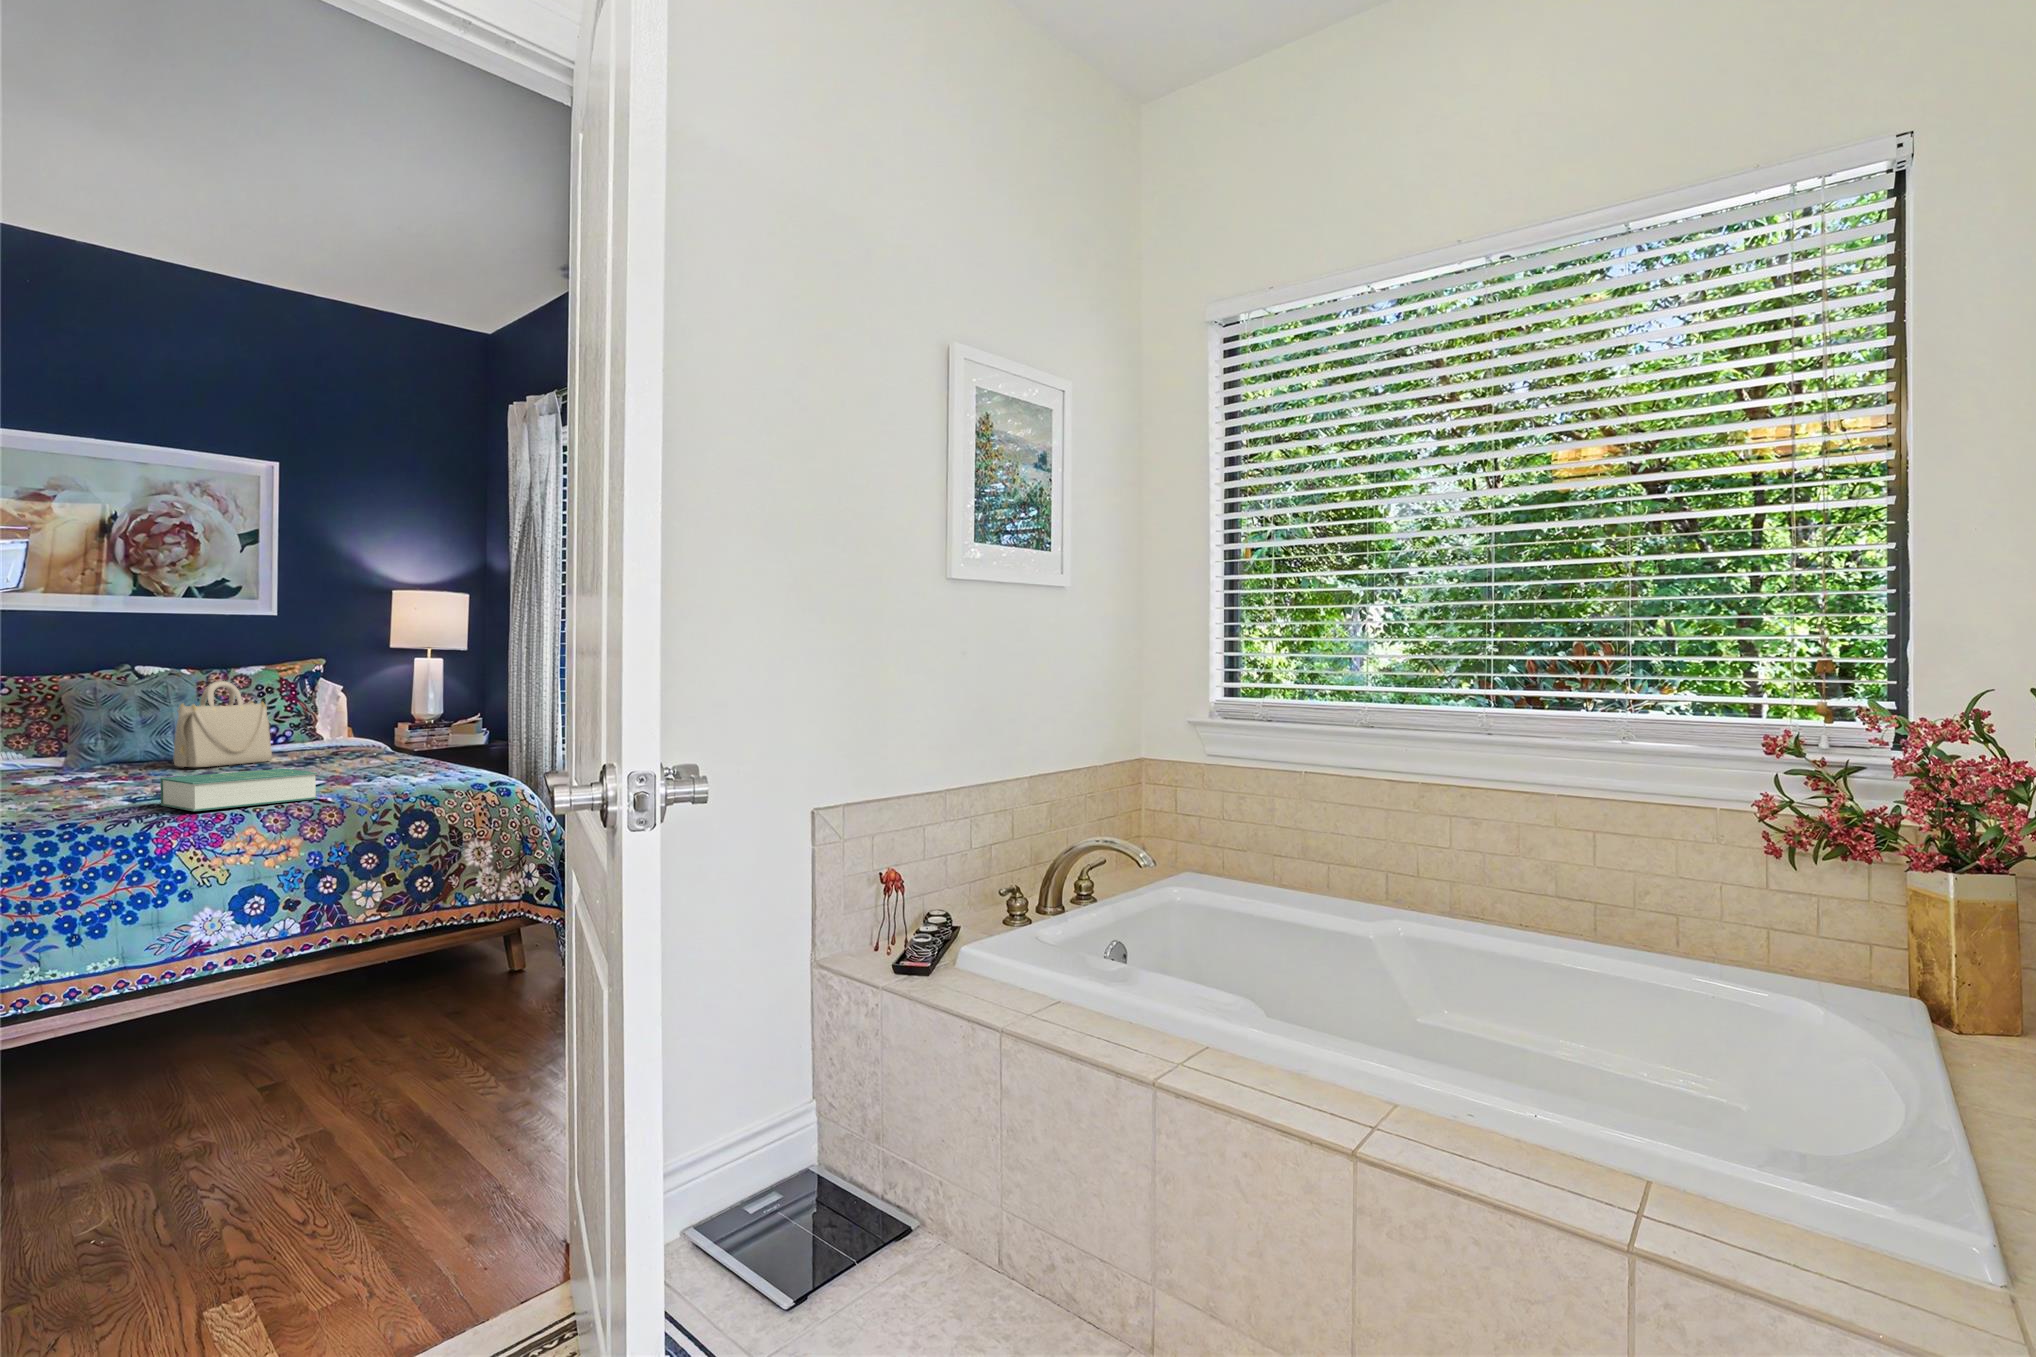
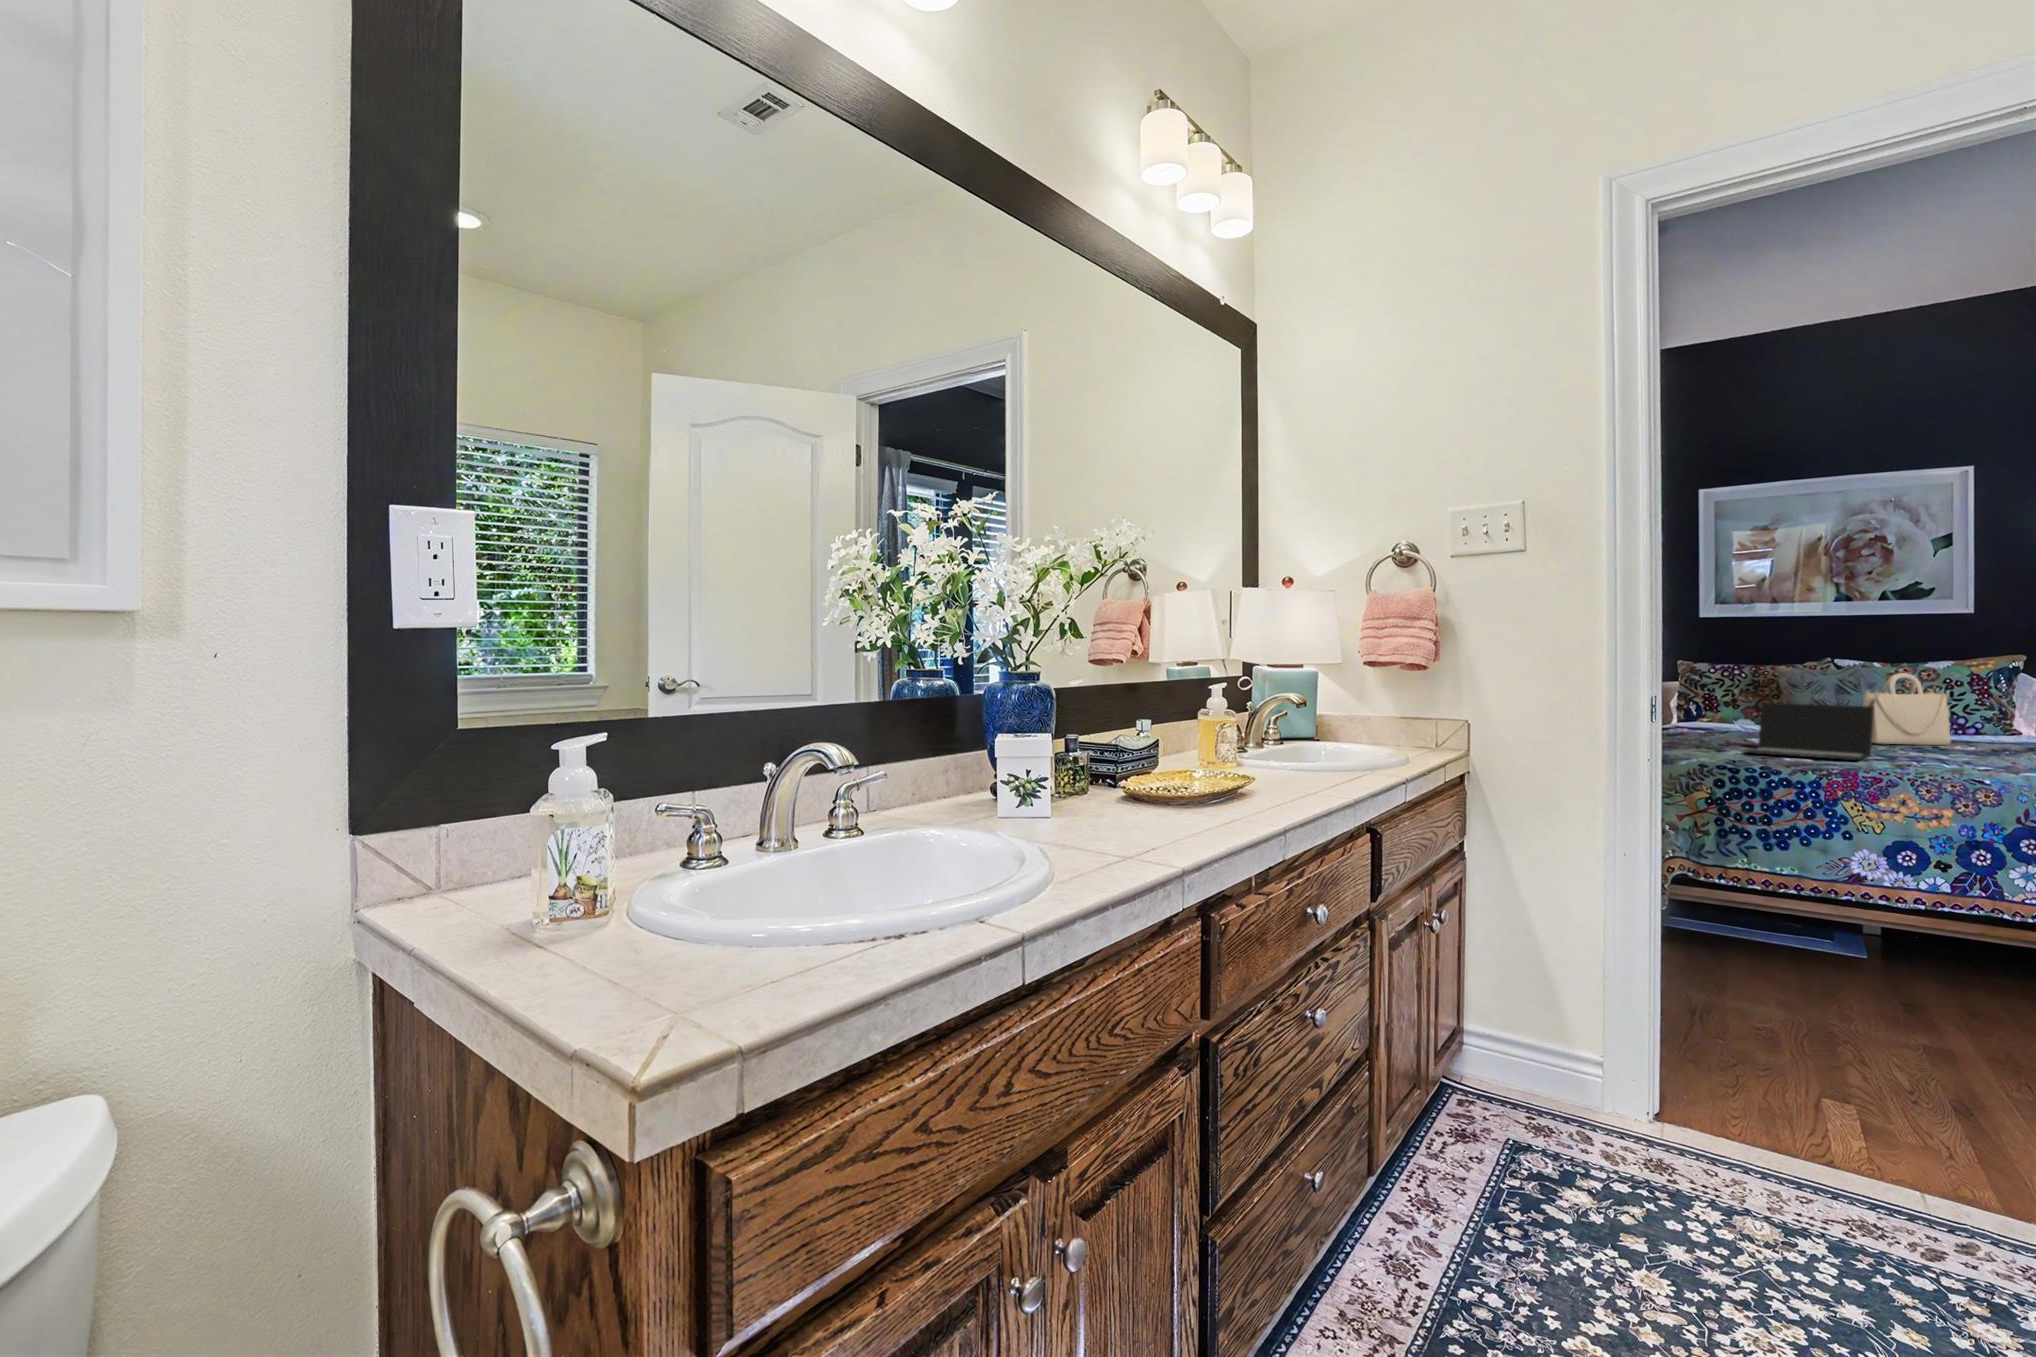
laptop: none [24,724,197,803] -> present [1744,703,1874,760]
book: present [160,769,318,811] -> none [1836,745,1977,778]

